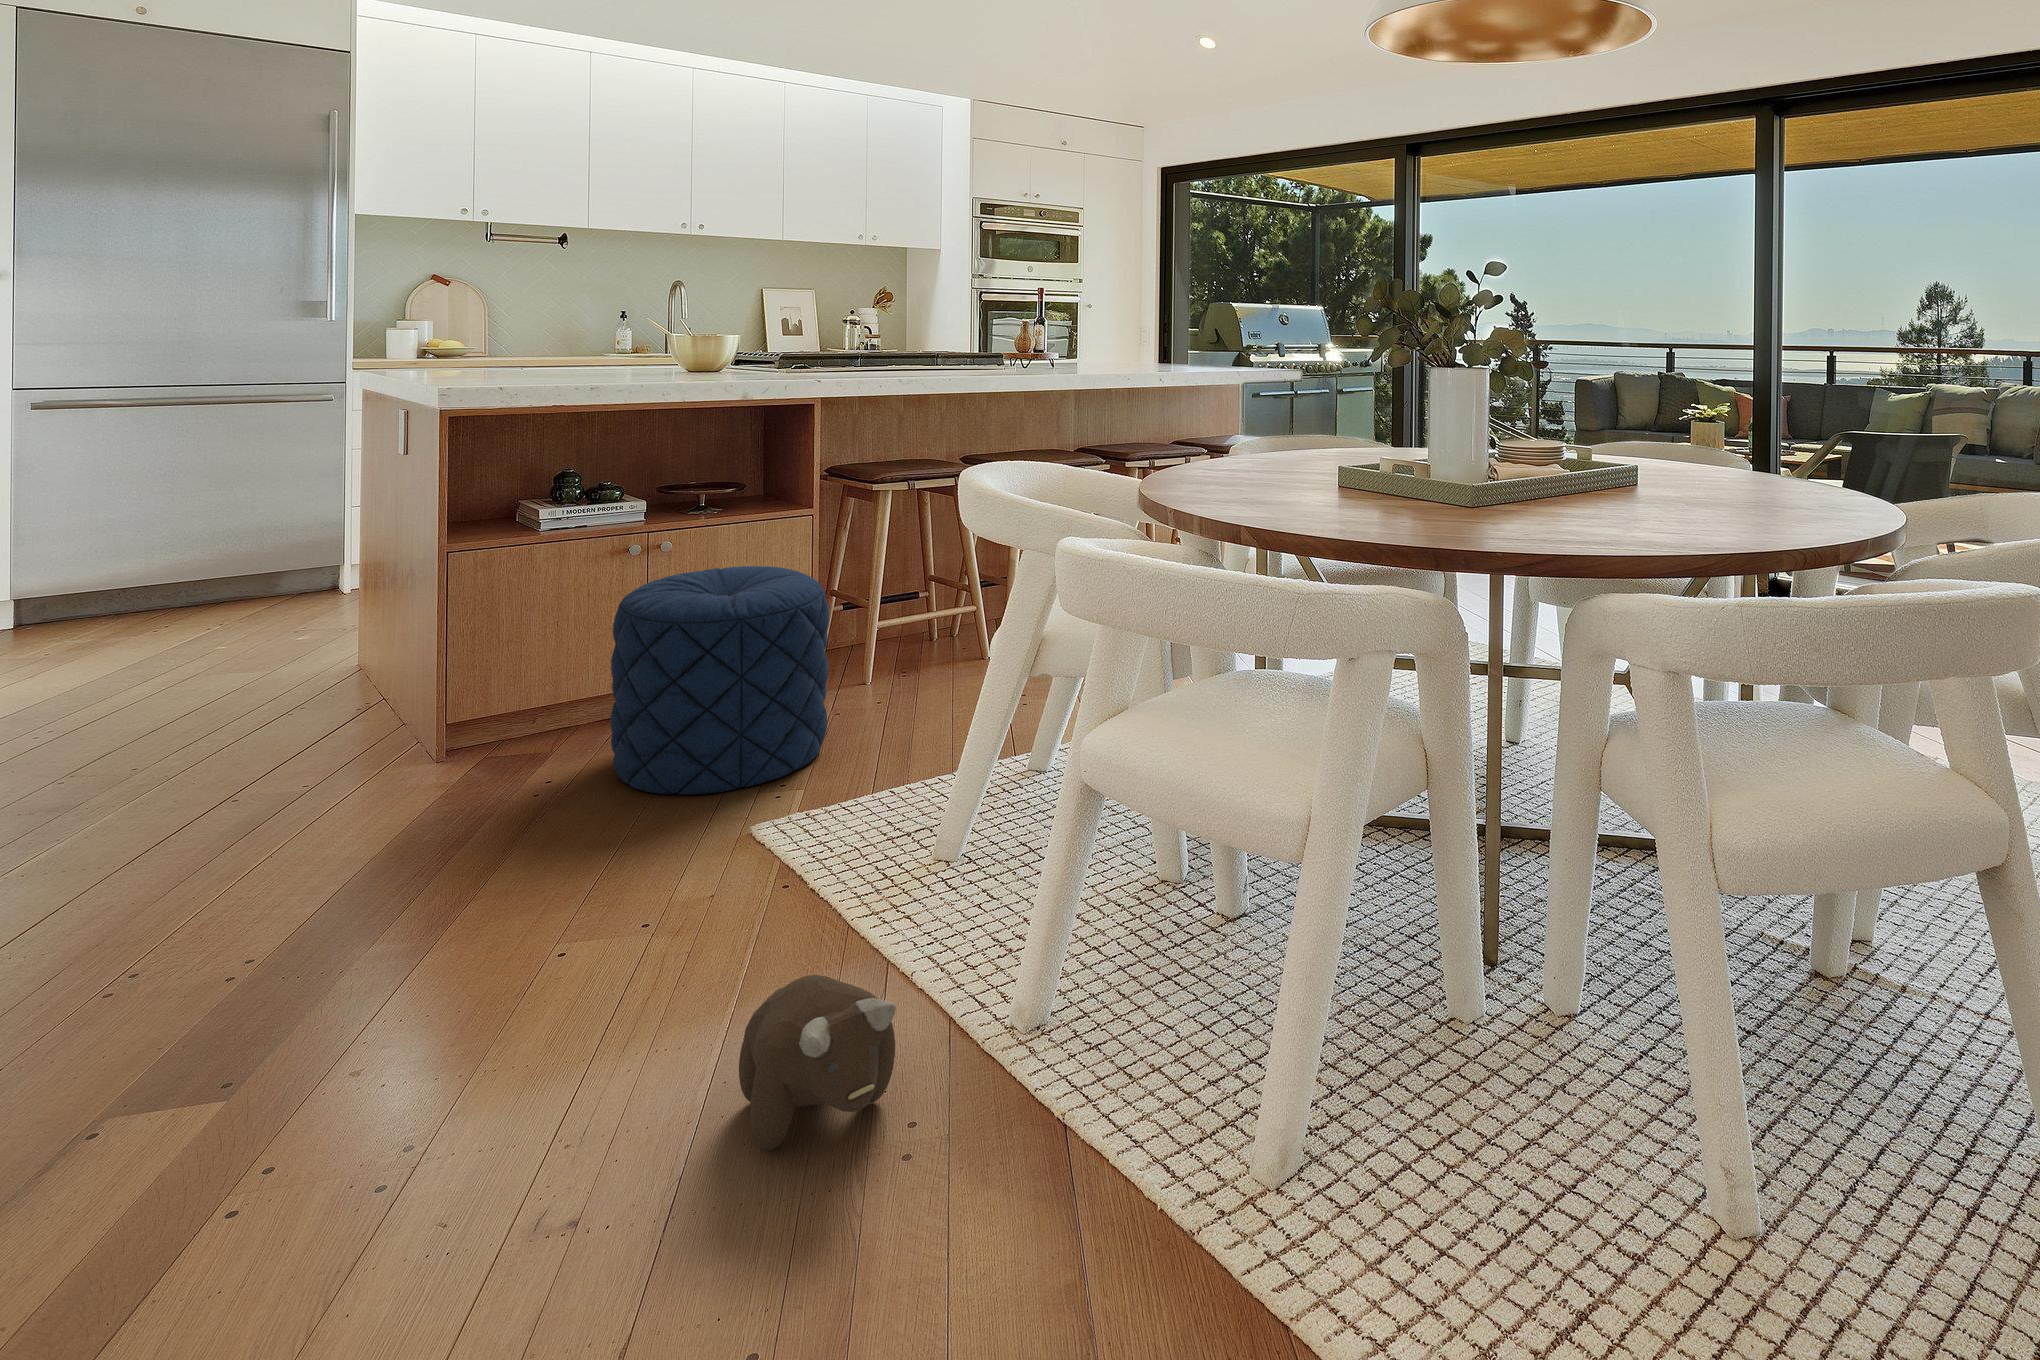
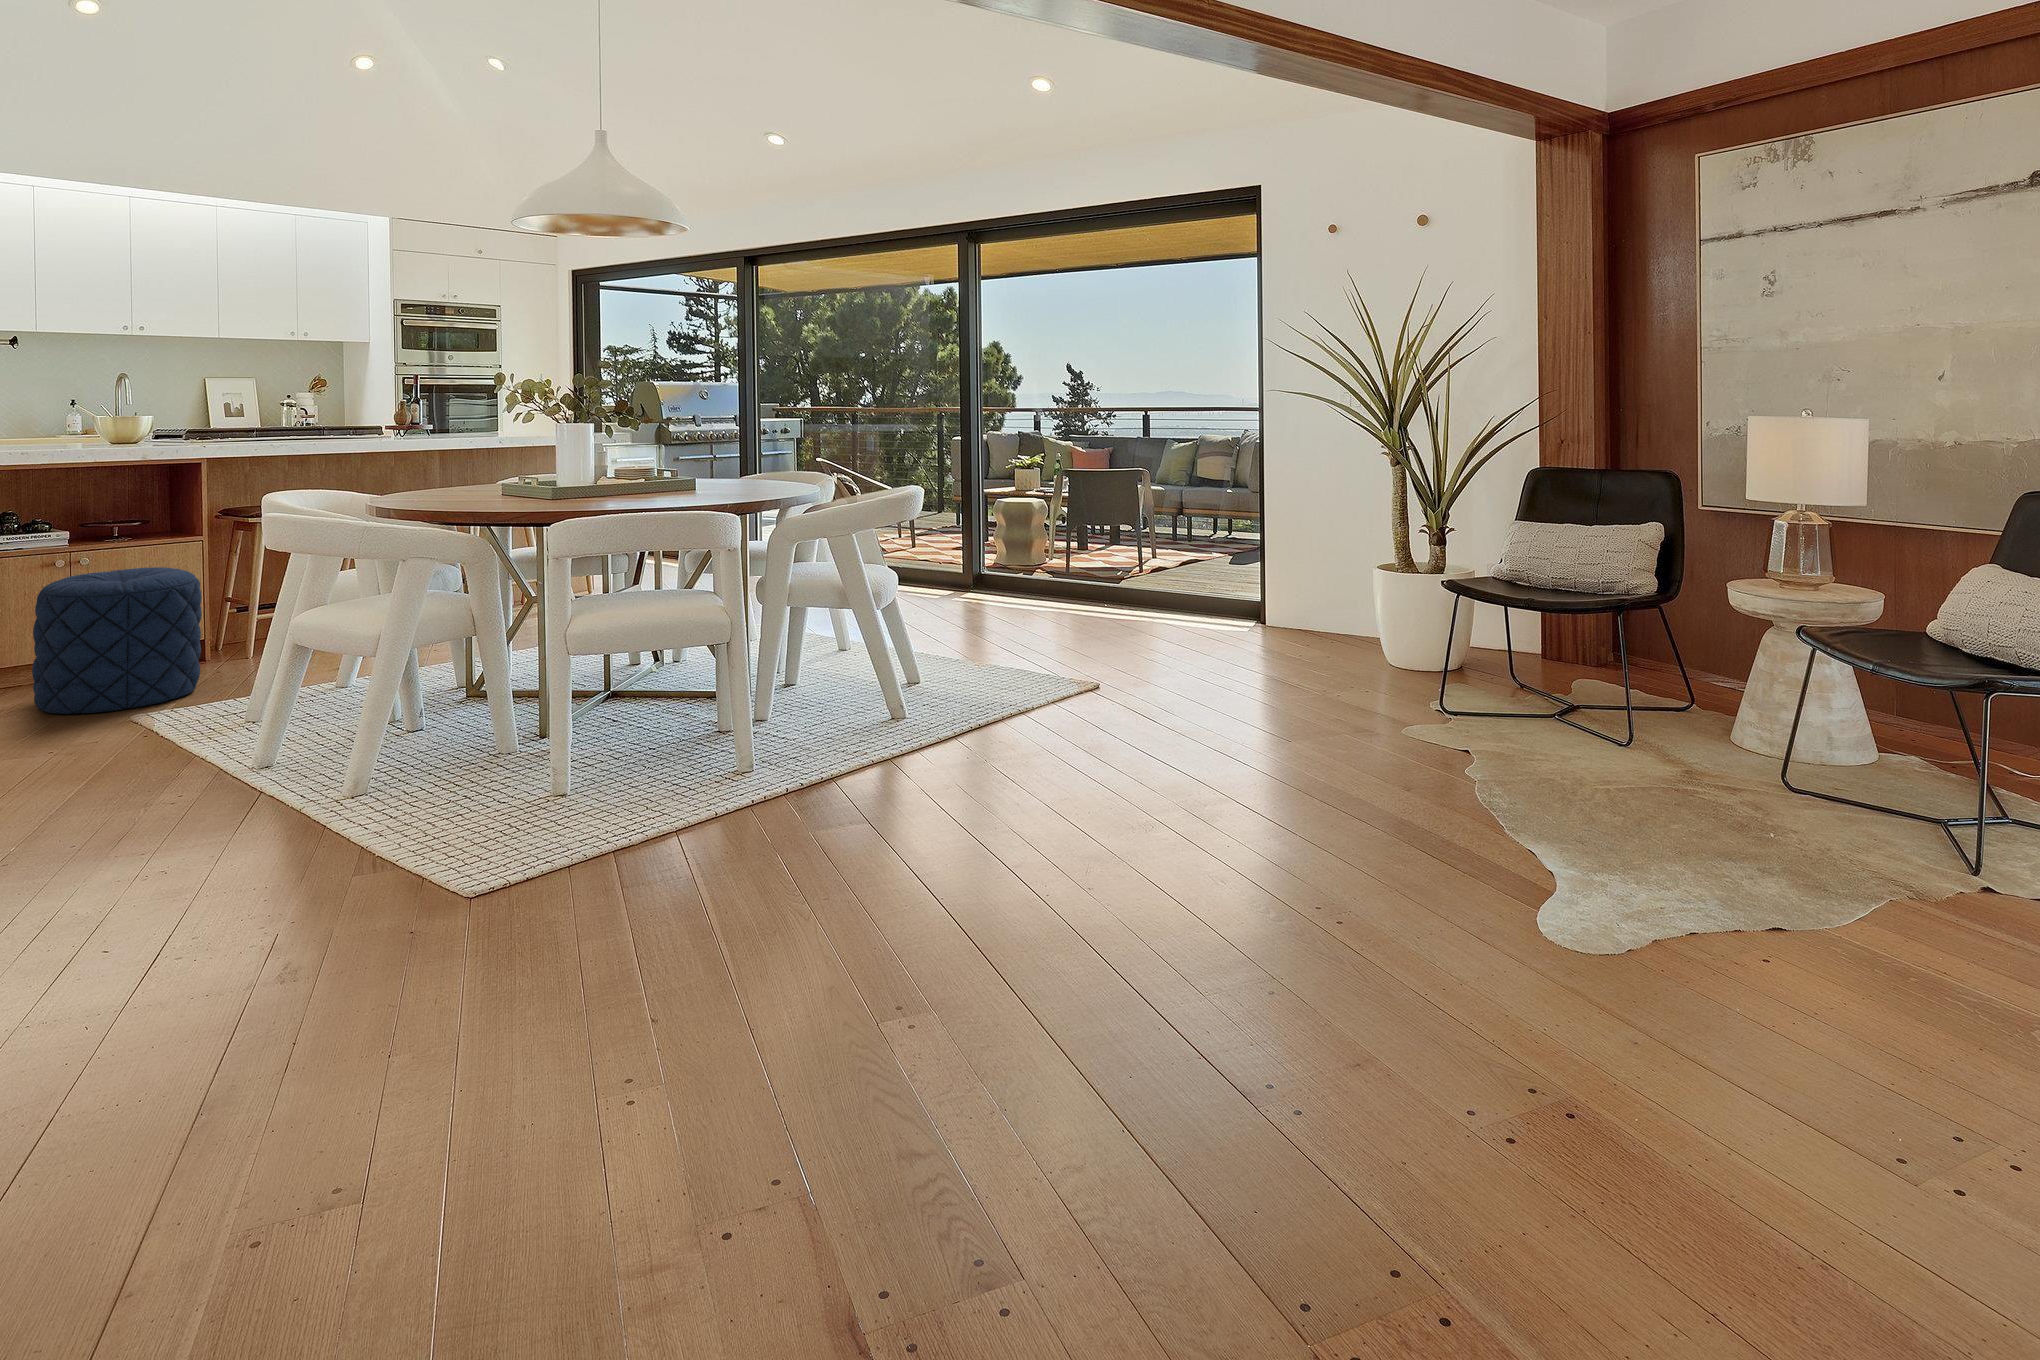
plush toy: present [739,975,896,1151] -> none [84,733,175,813]

